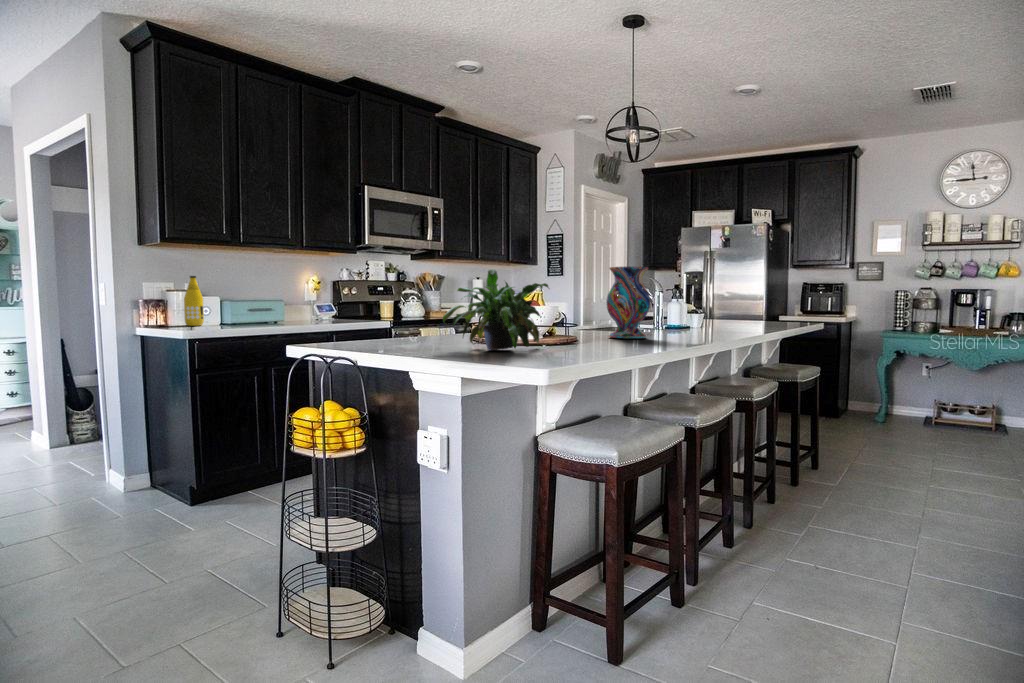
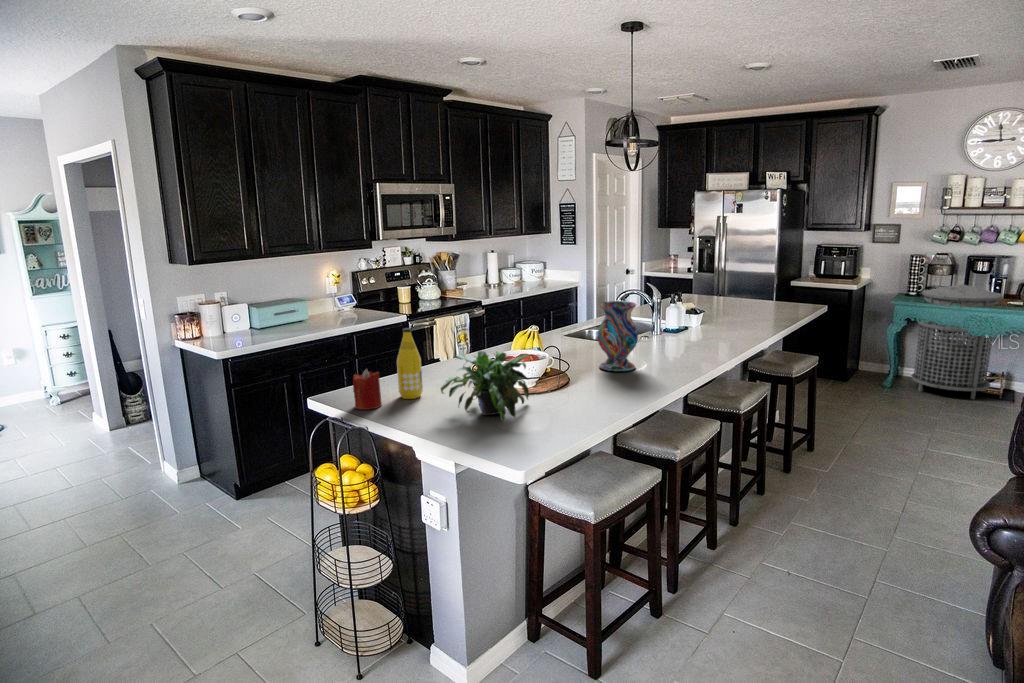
bottle: present [184,276,204,326] -> present [397,328,423,399]
candle: none [341,304,372,349] -> present [353,369,382,410]
trash can: none [904,316,990,432] -> present [912,284,1003,399]

